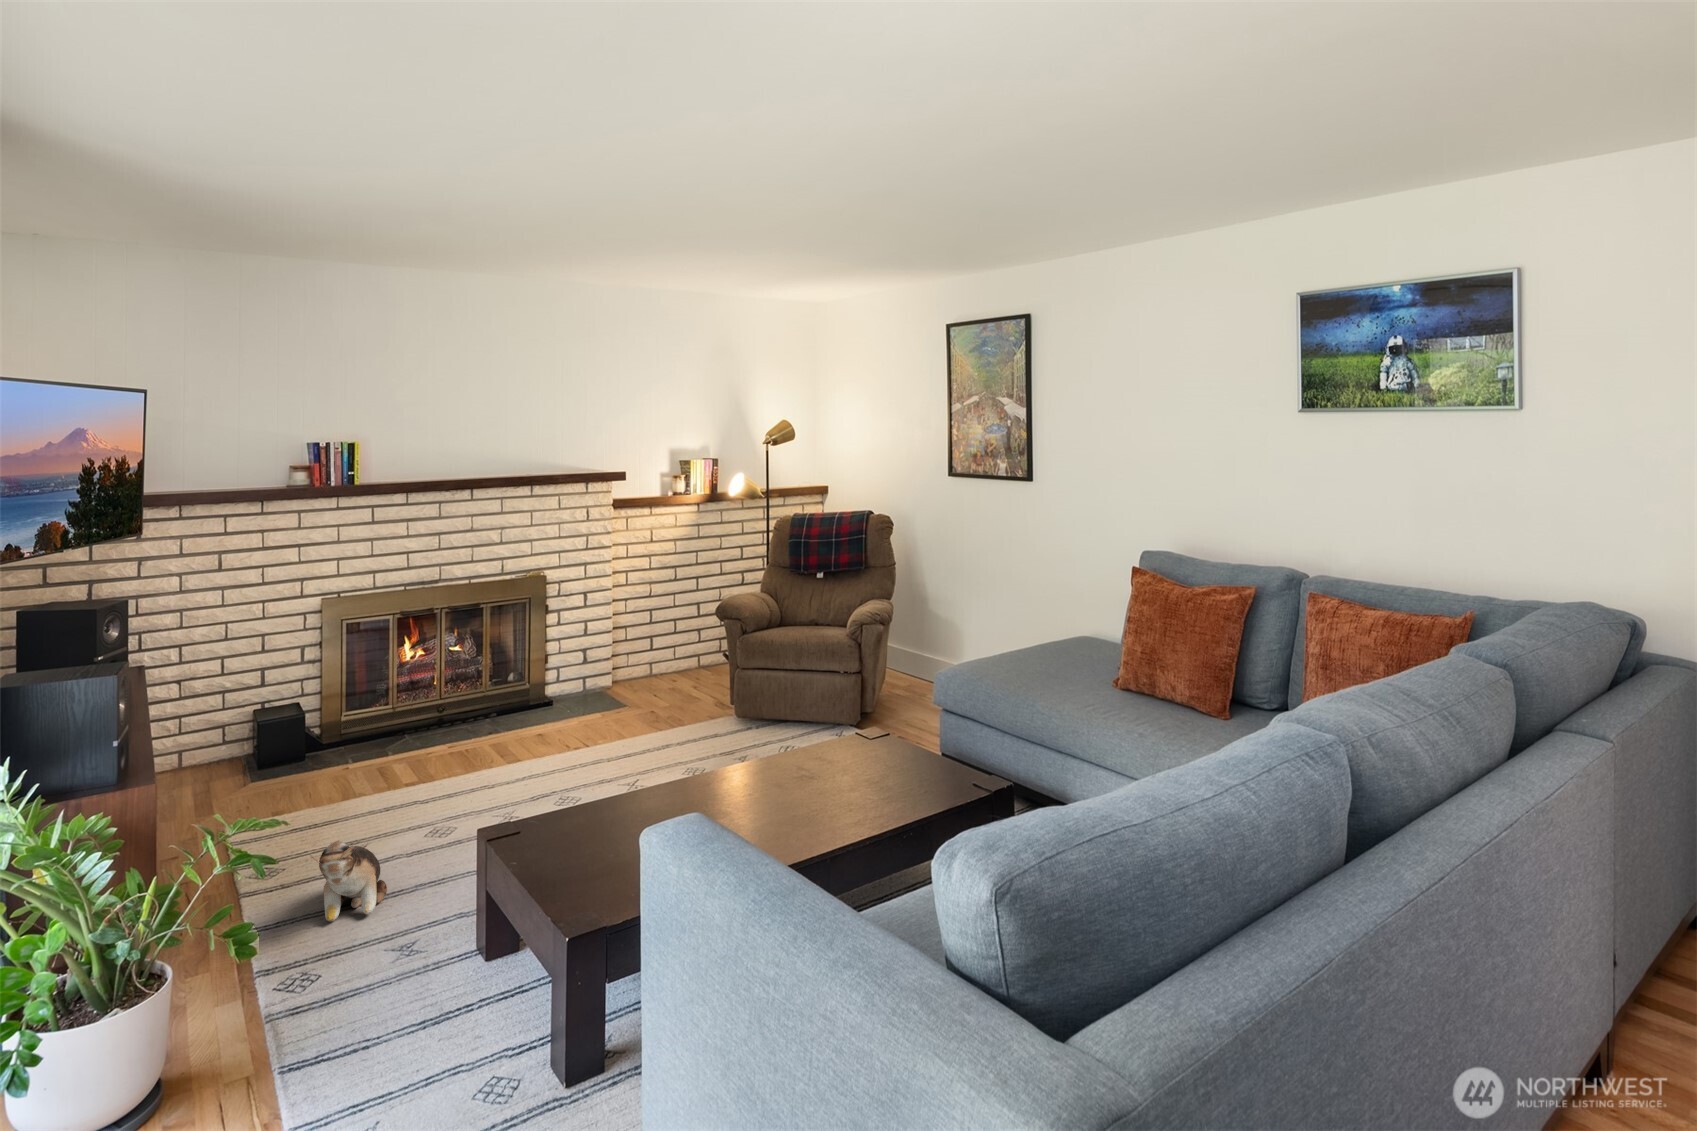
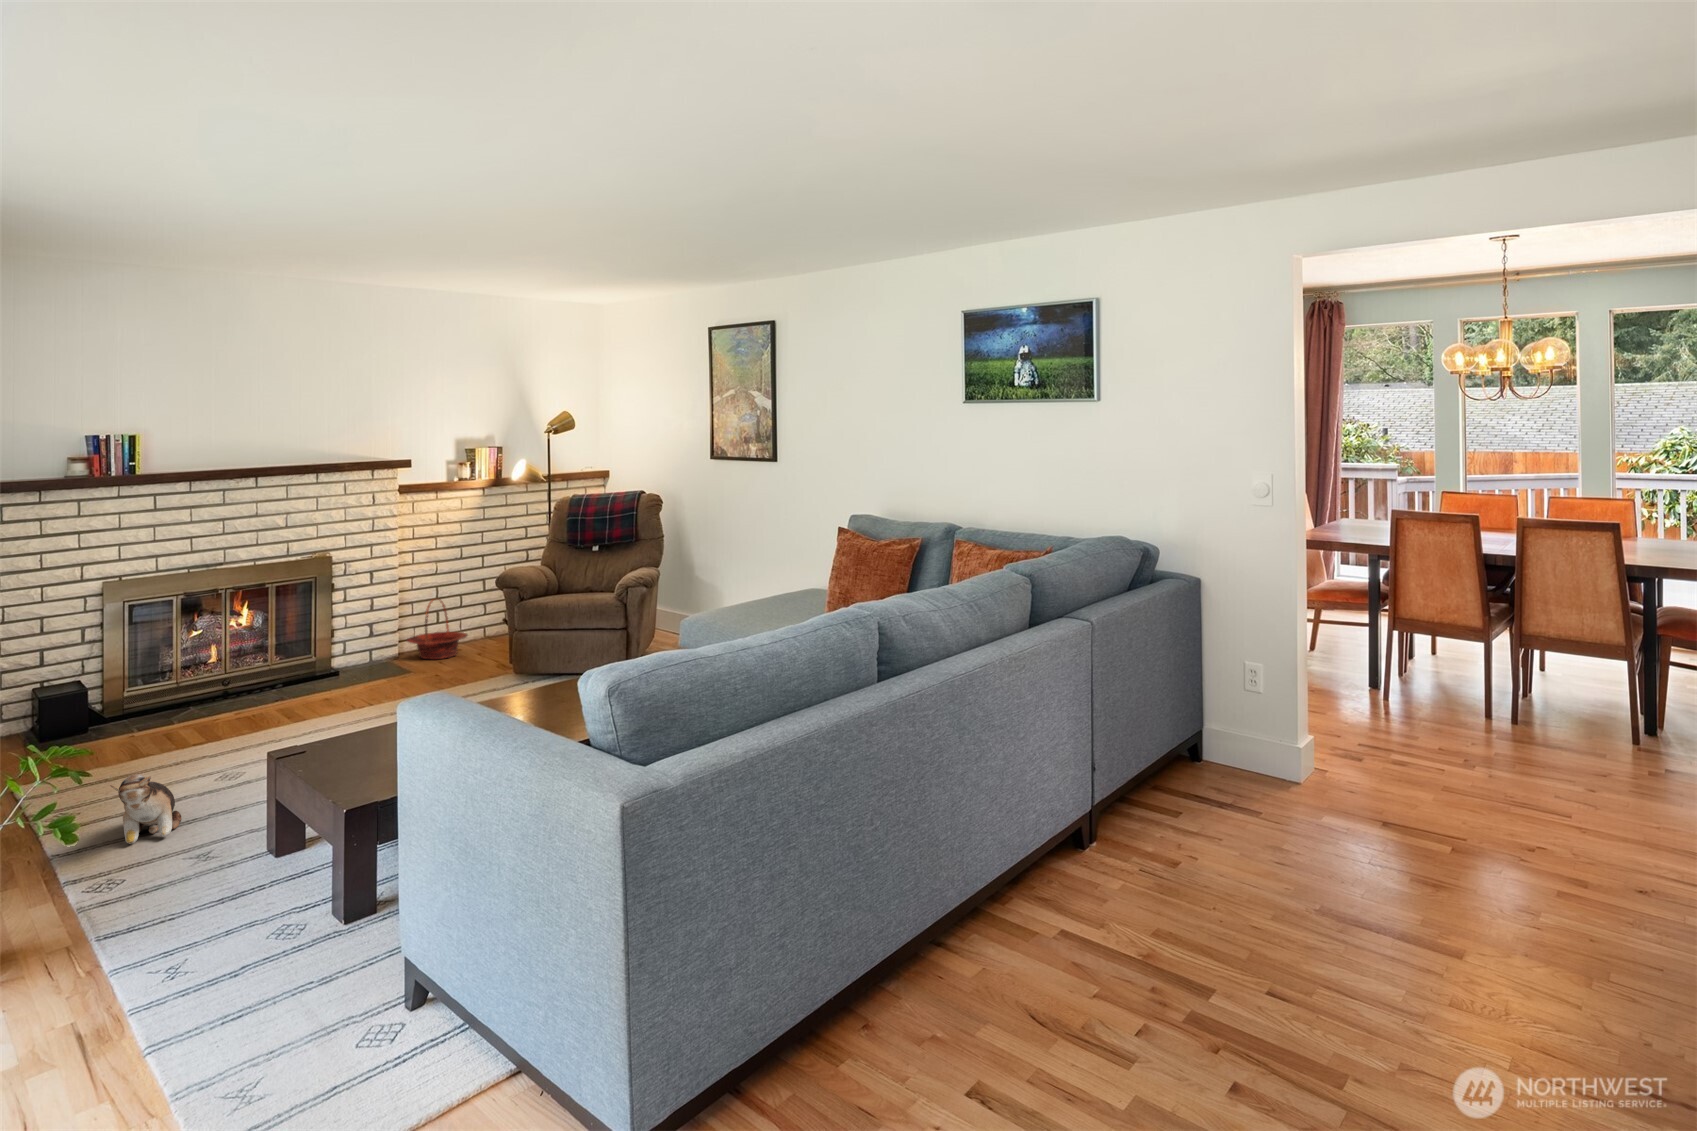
basket: none [617,623,682,689] -> present [407,599,468,659]

